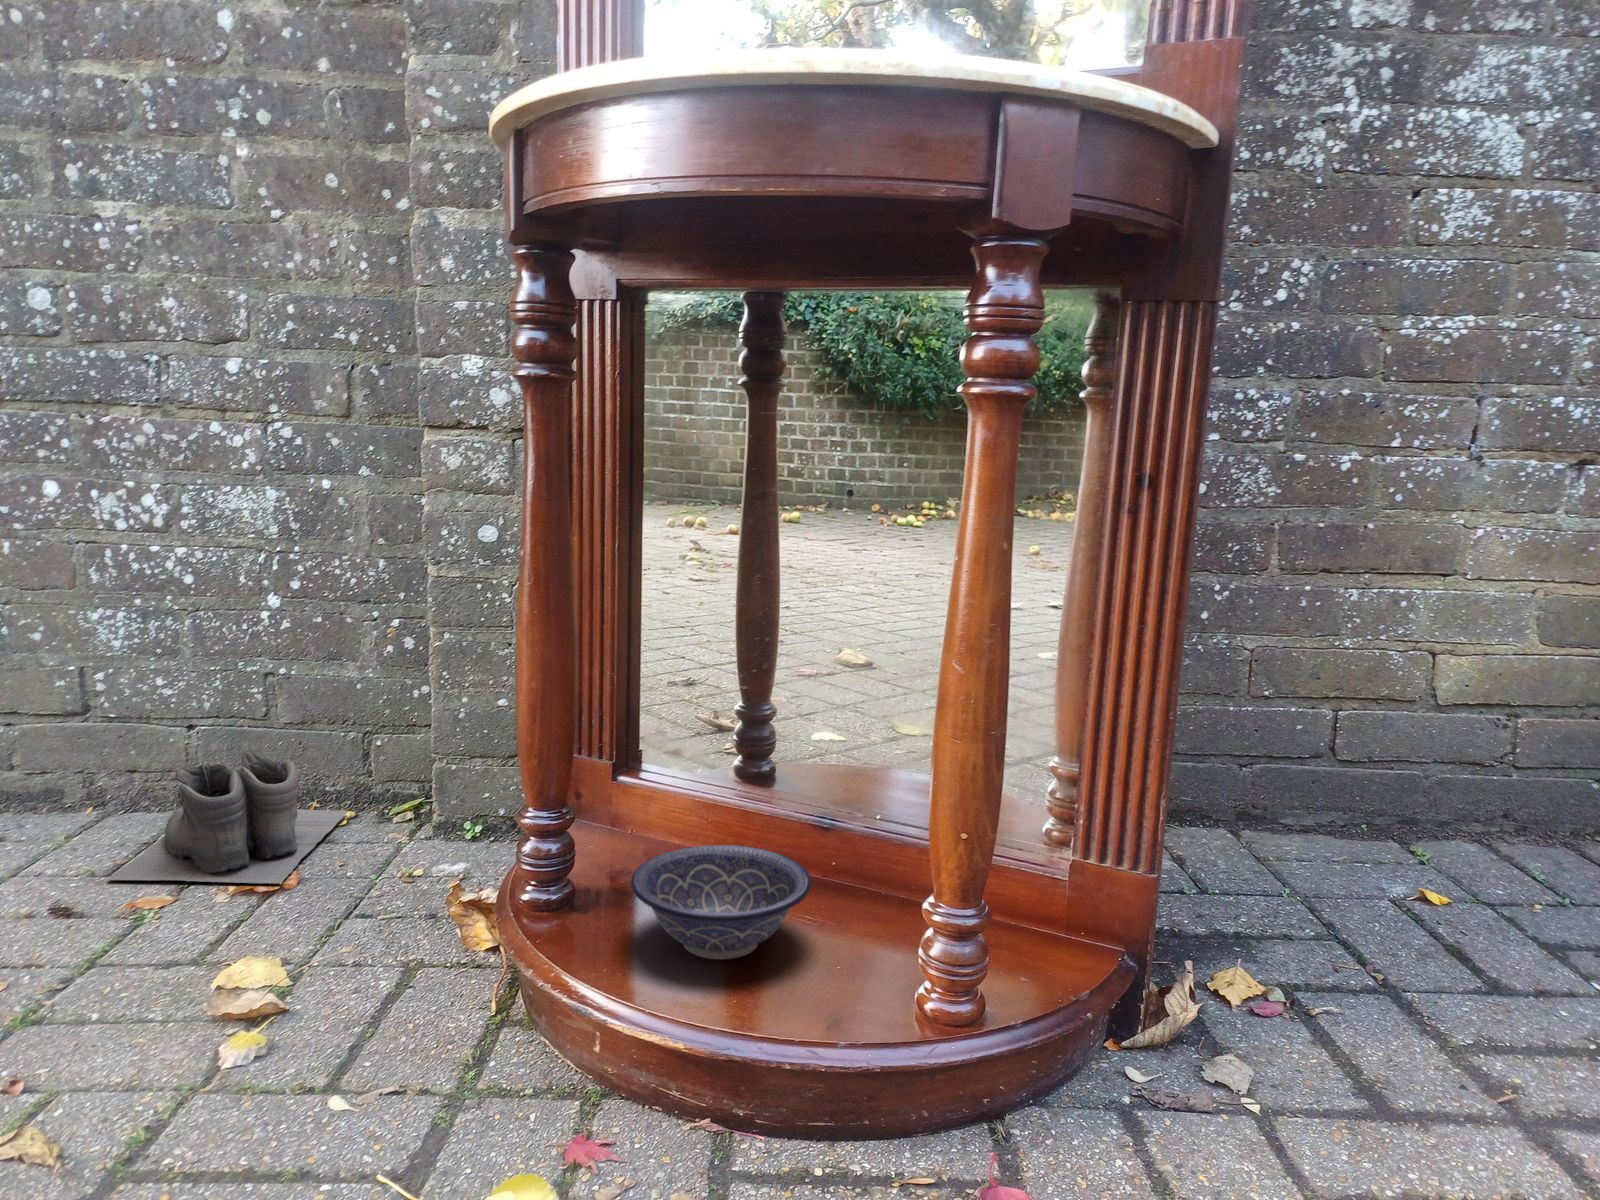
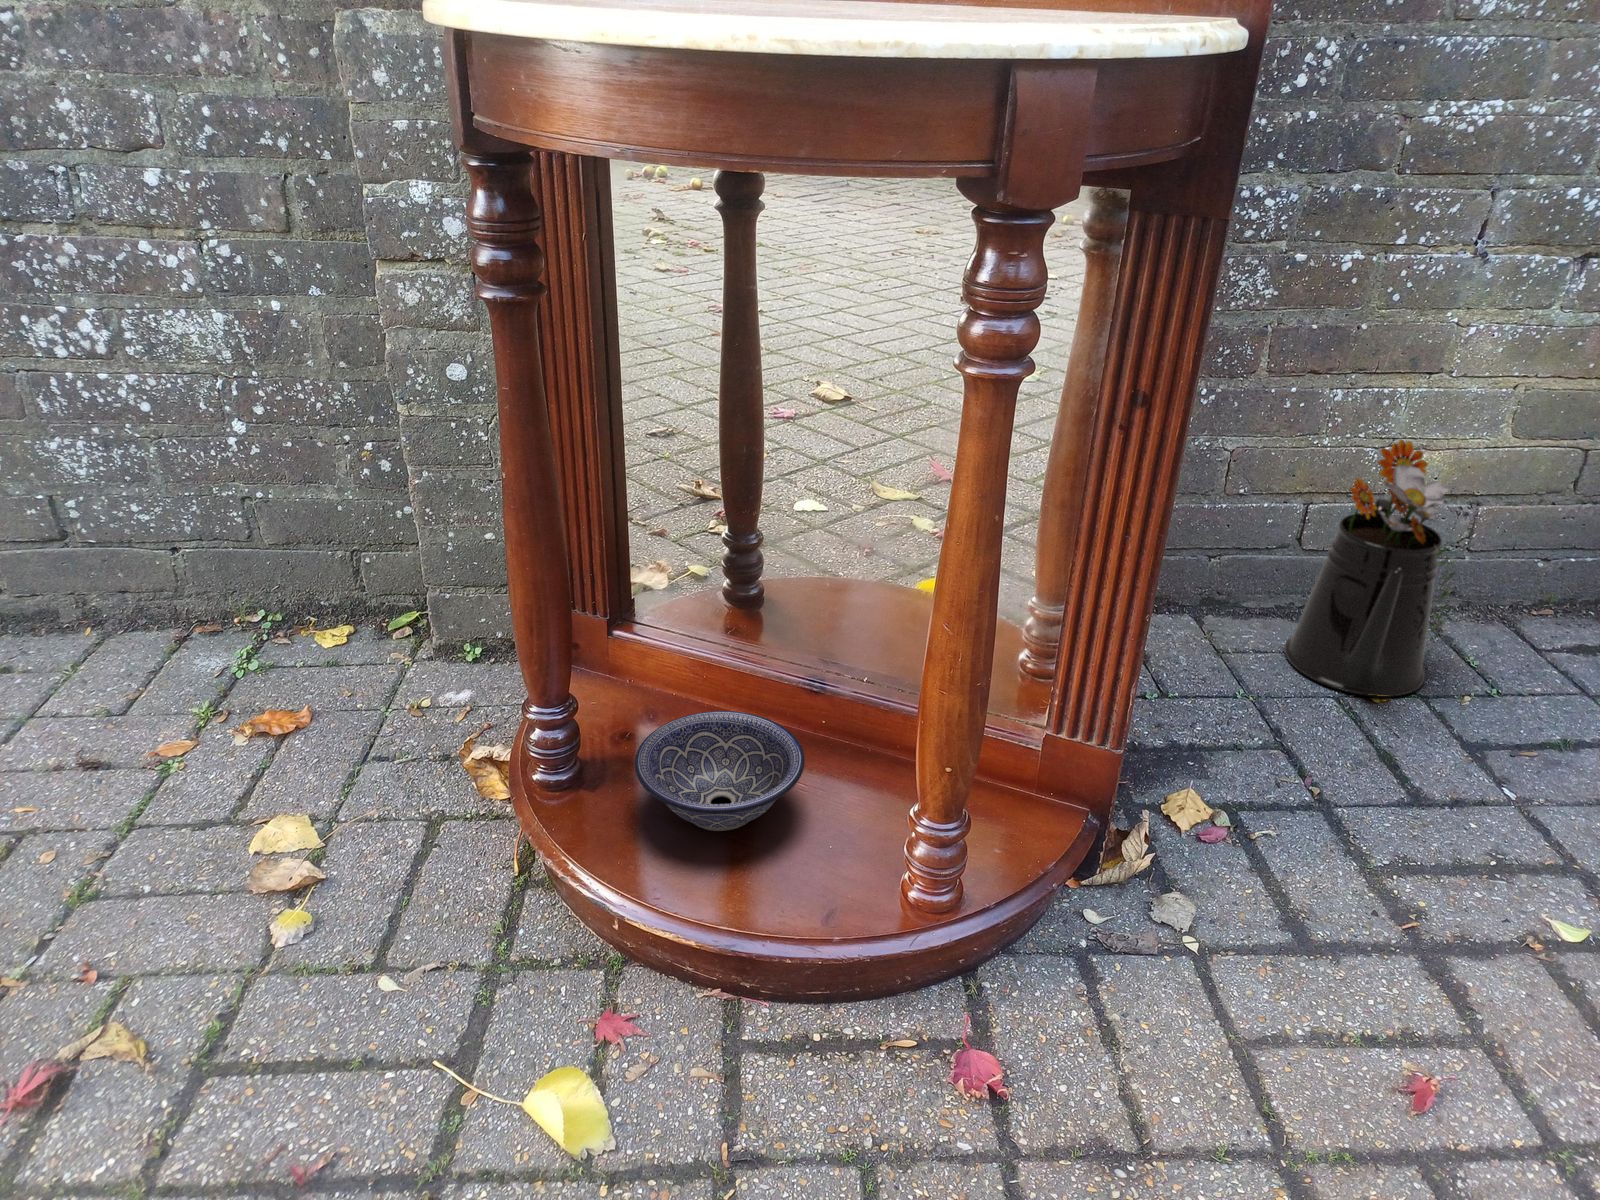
watering can: none [1332,629,1503,897] -> present [1285,440,1456,697]
boots: present [107,749,349,884] -> none [127,588,349,726]

